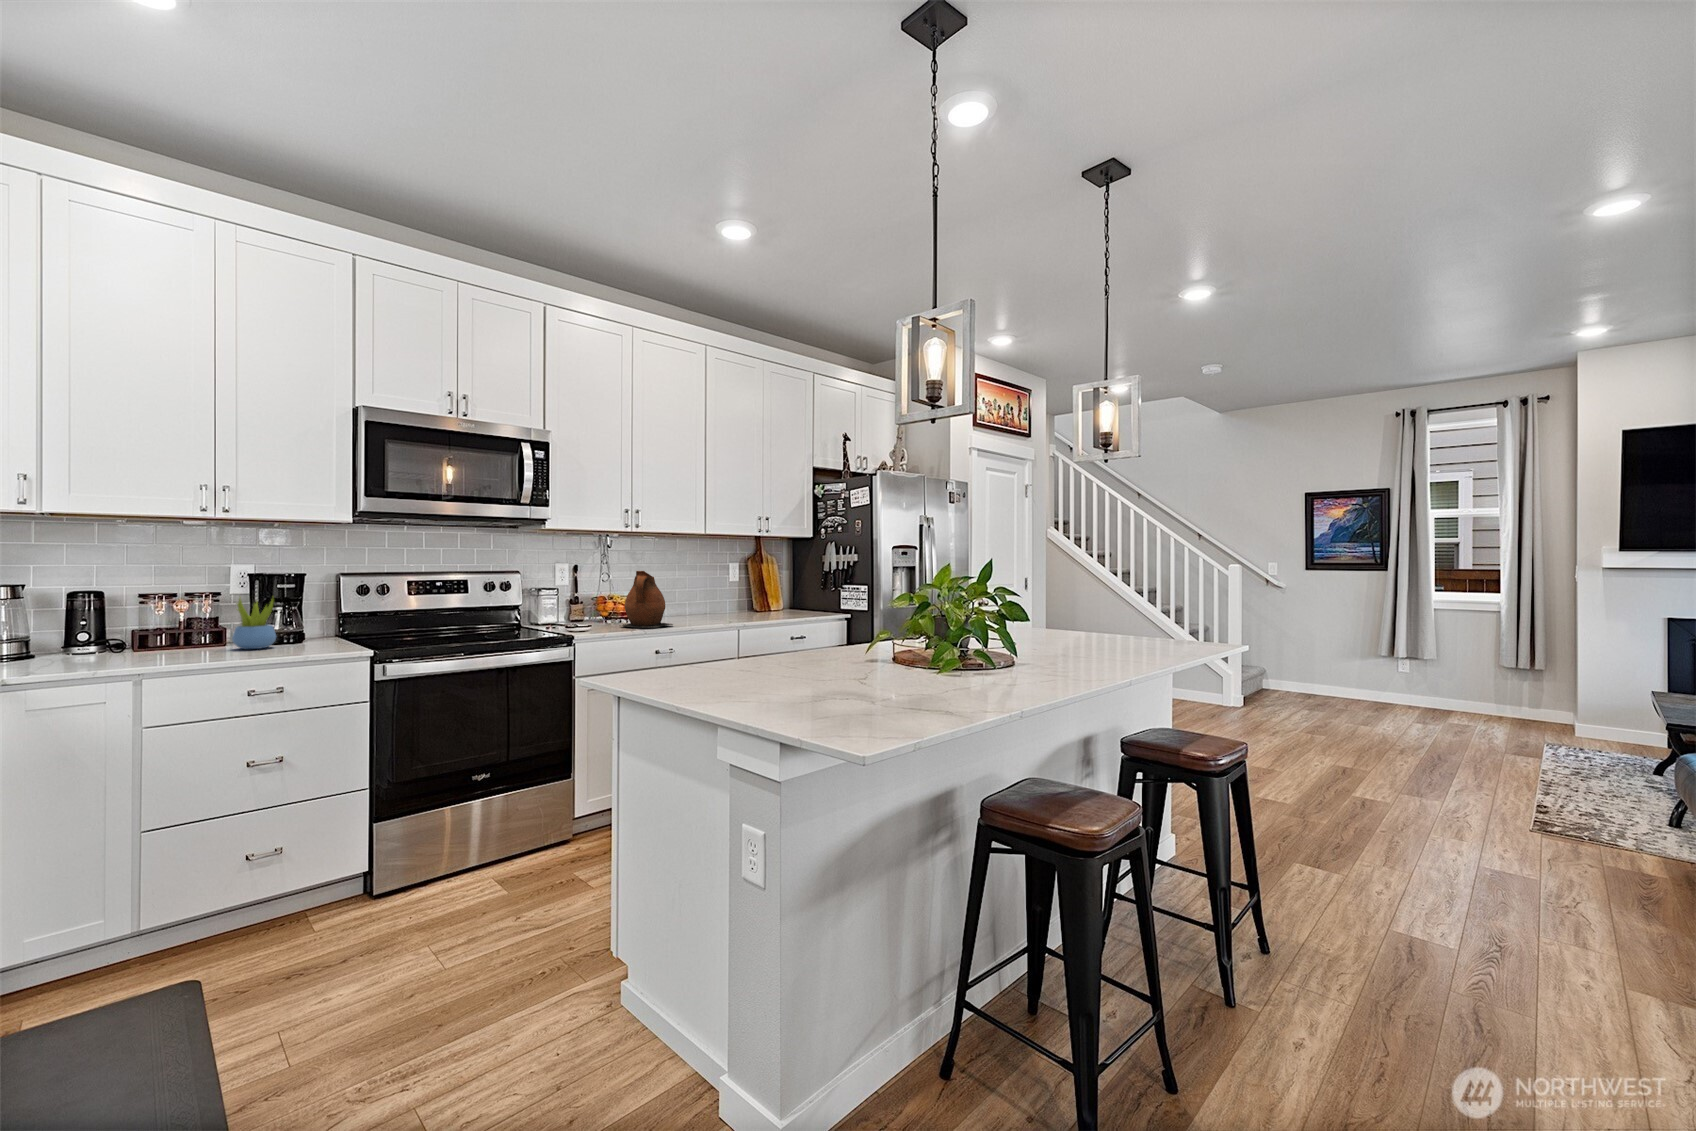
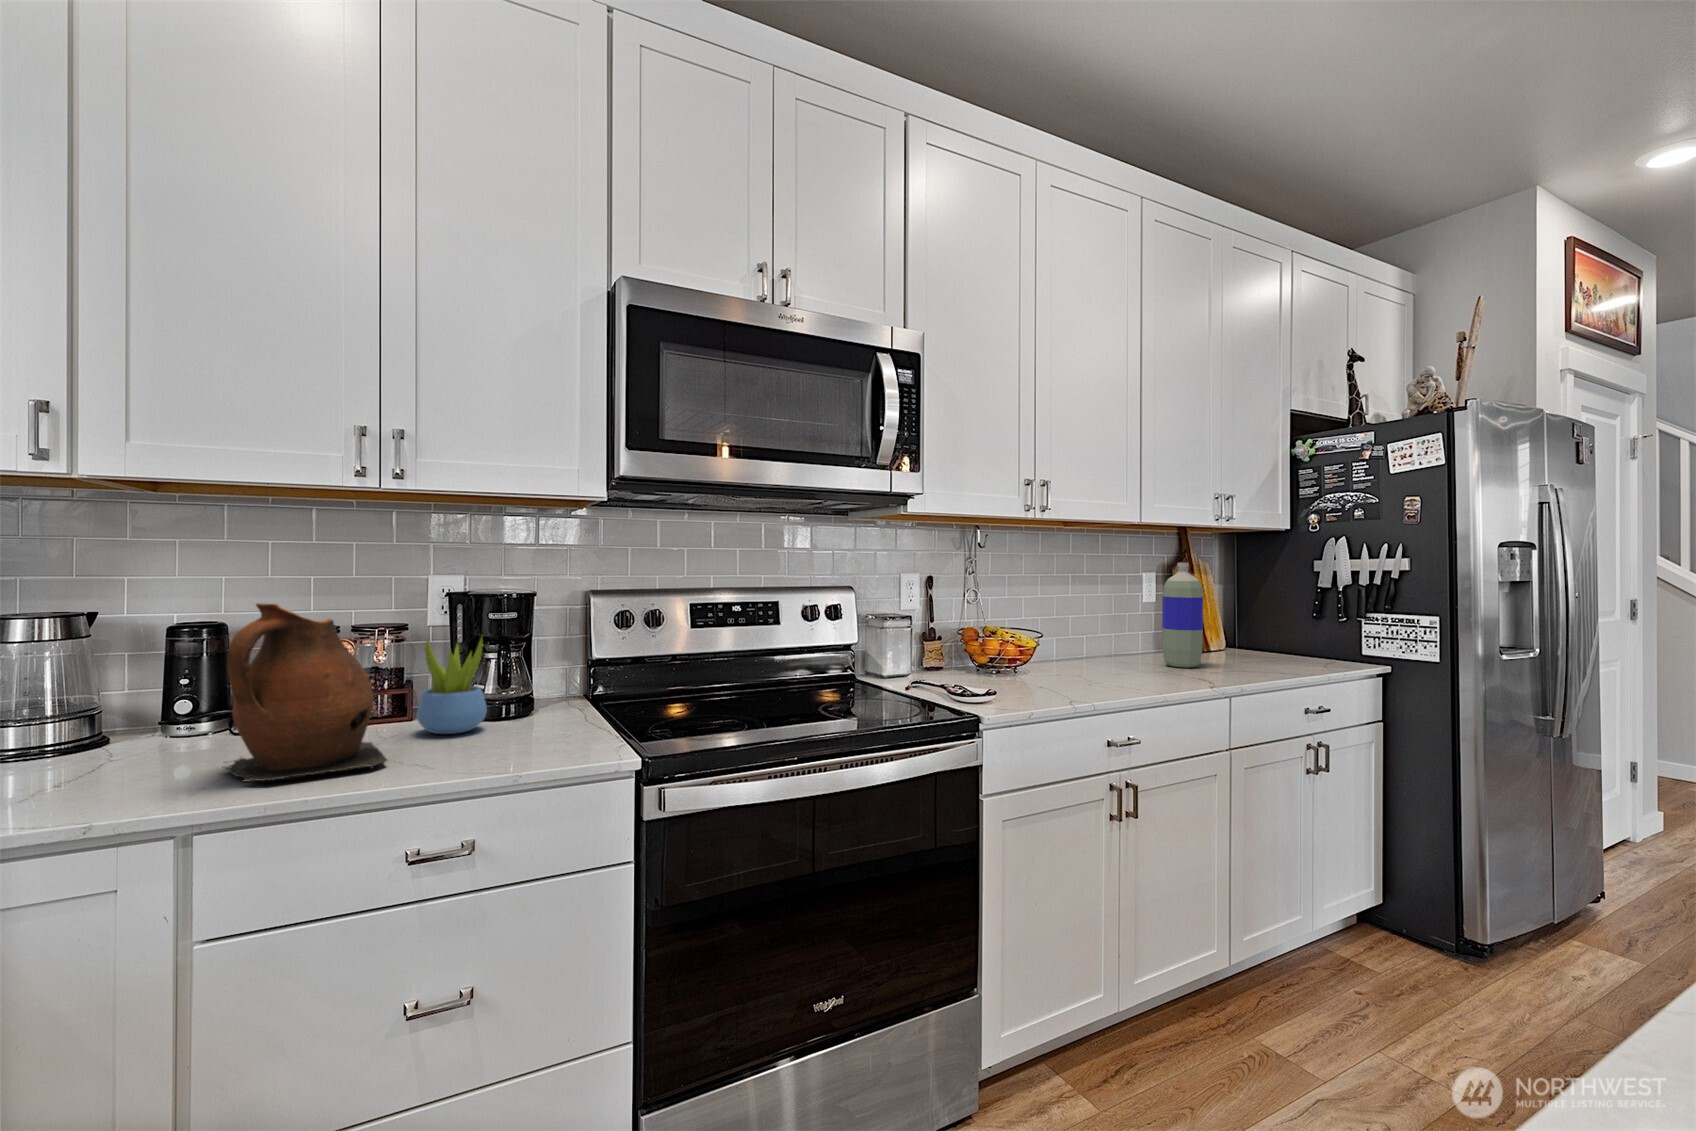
bottle: none [727,557,749,617] -> present [1162,563,1203,668]
ceramic pitcher: present [622,571,673,628] -> present [226,603,387,782]

